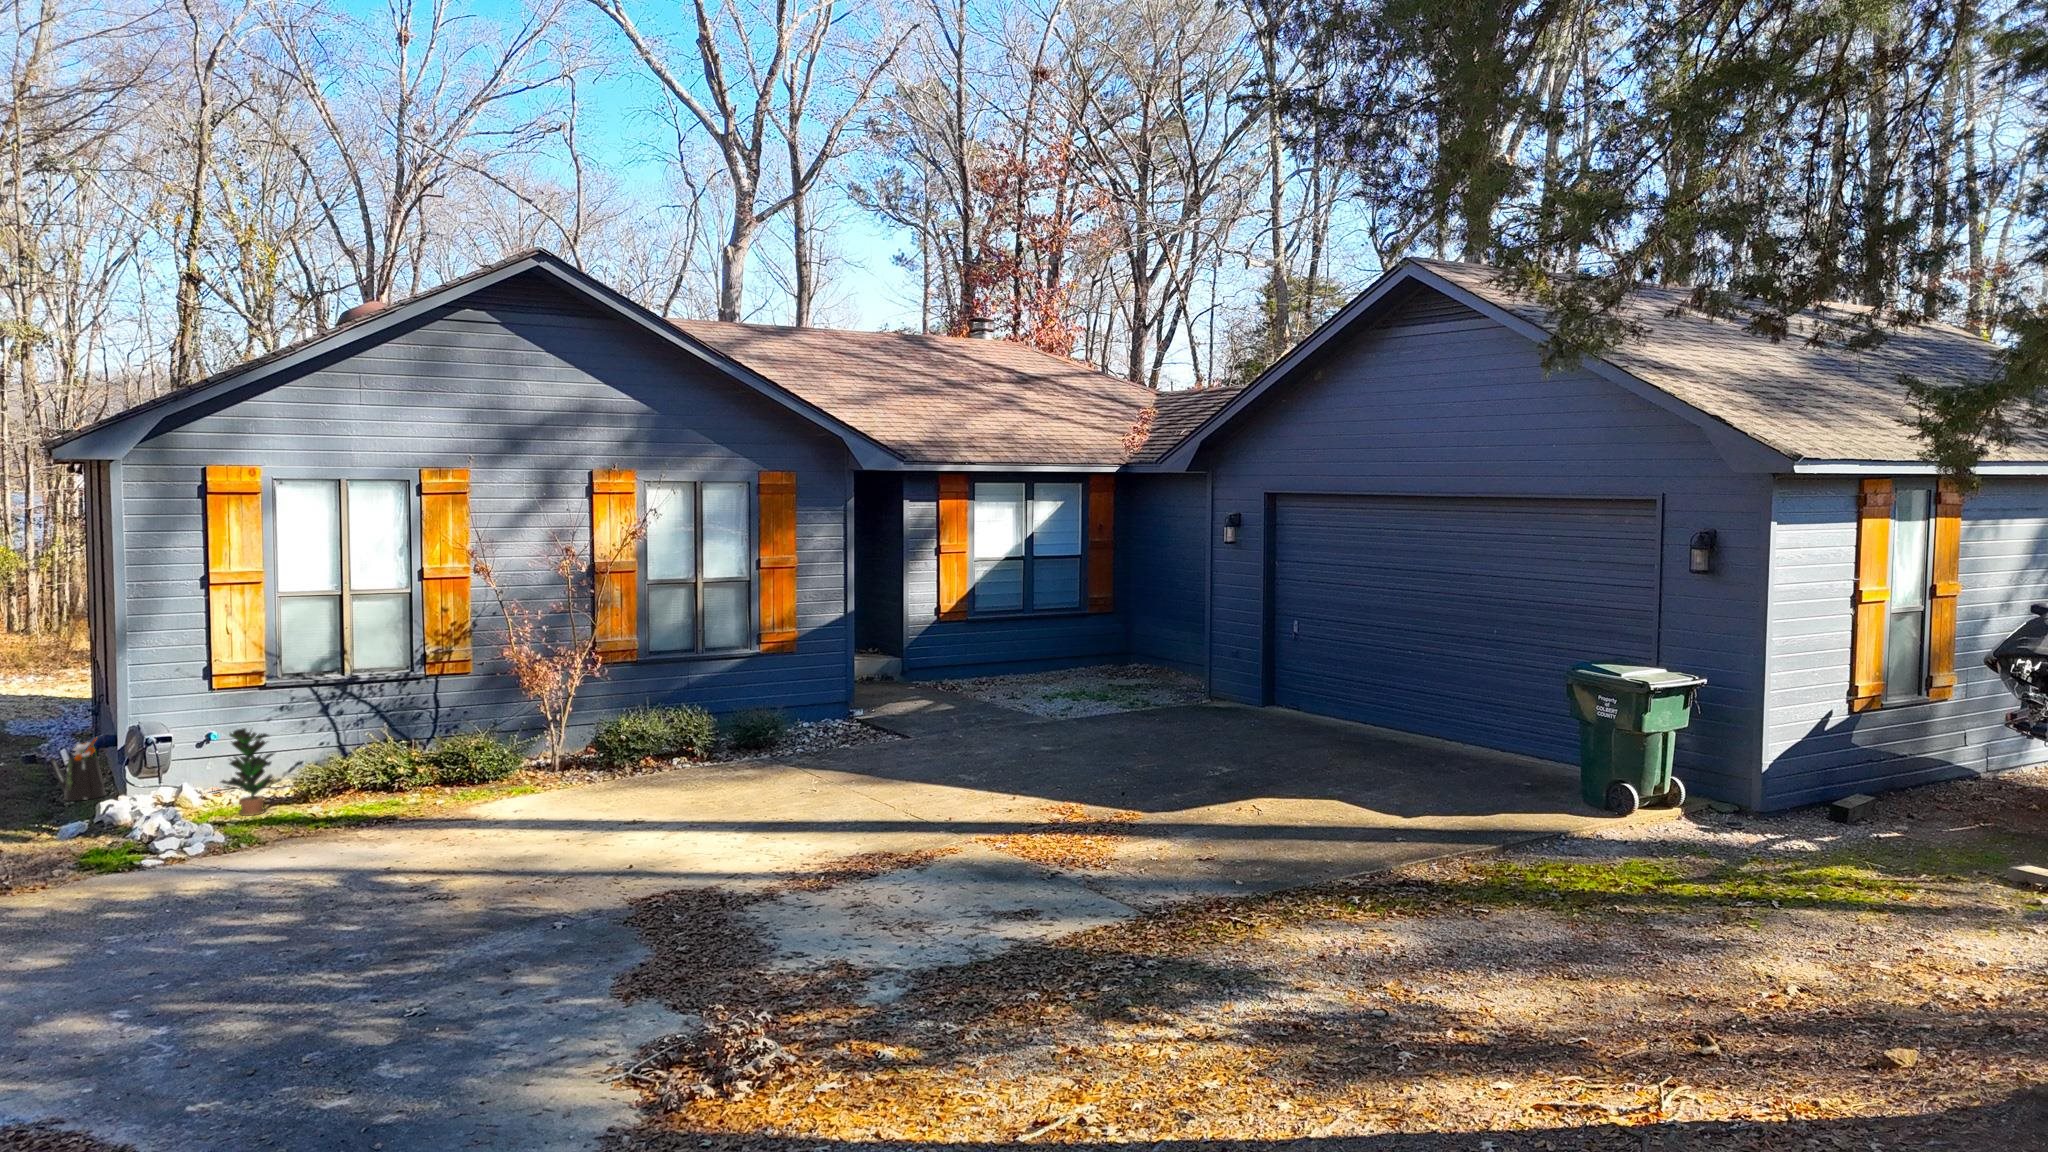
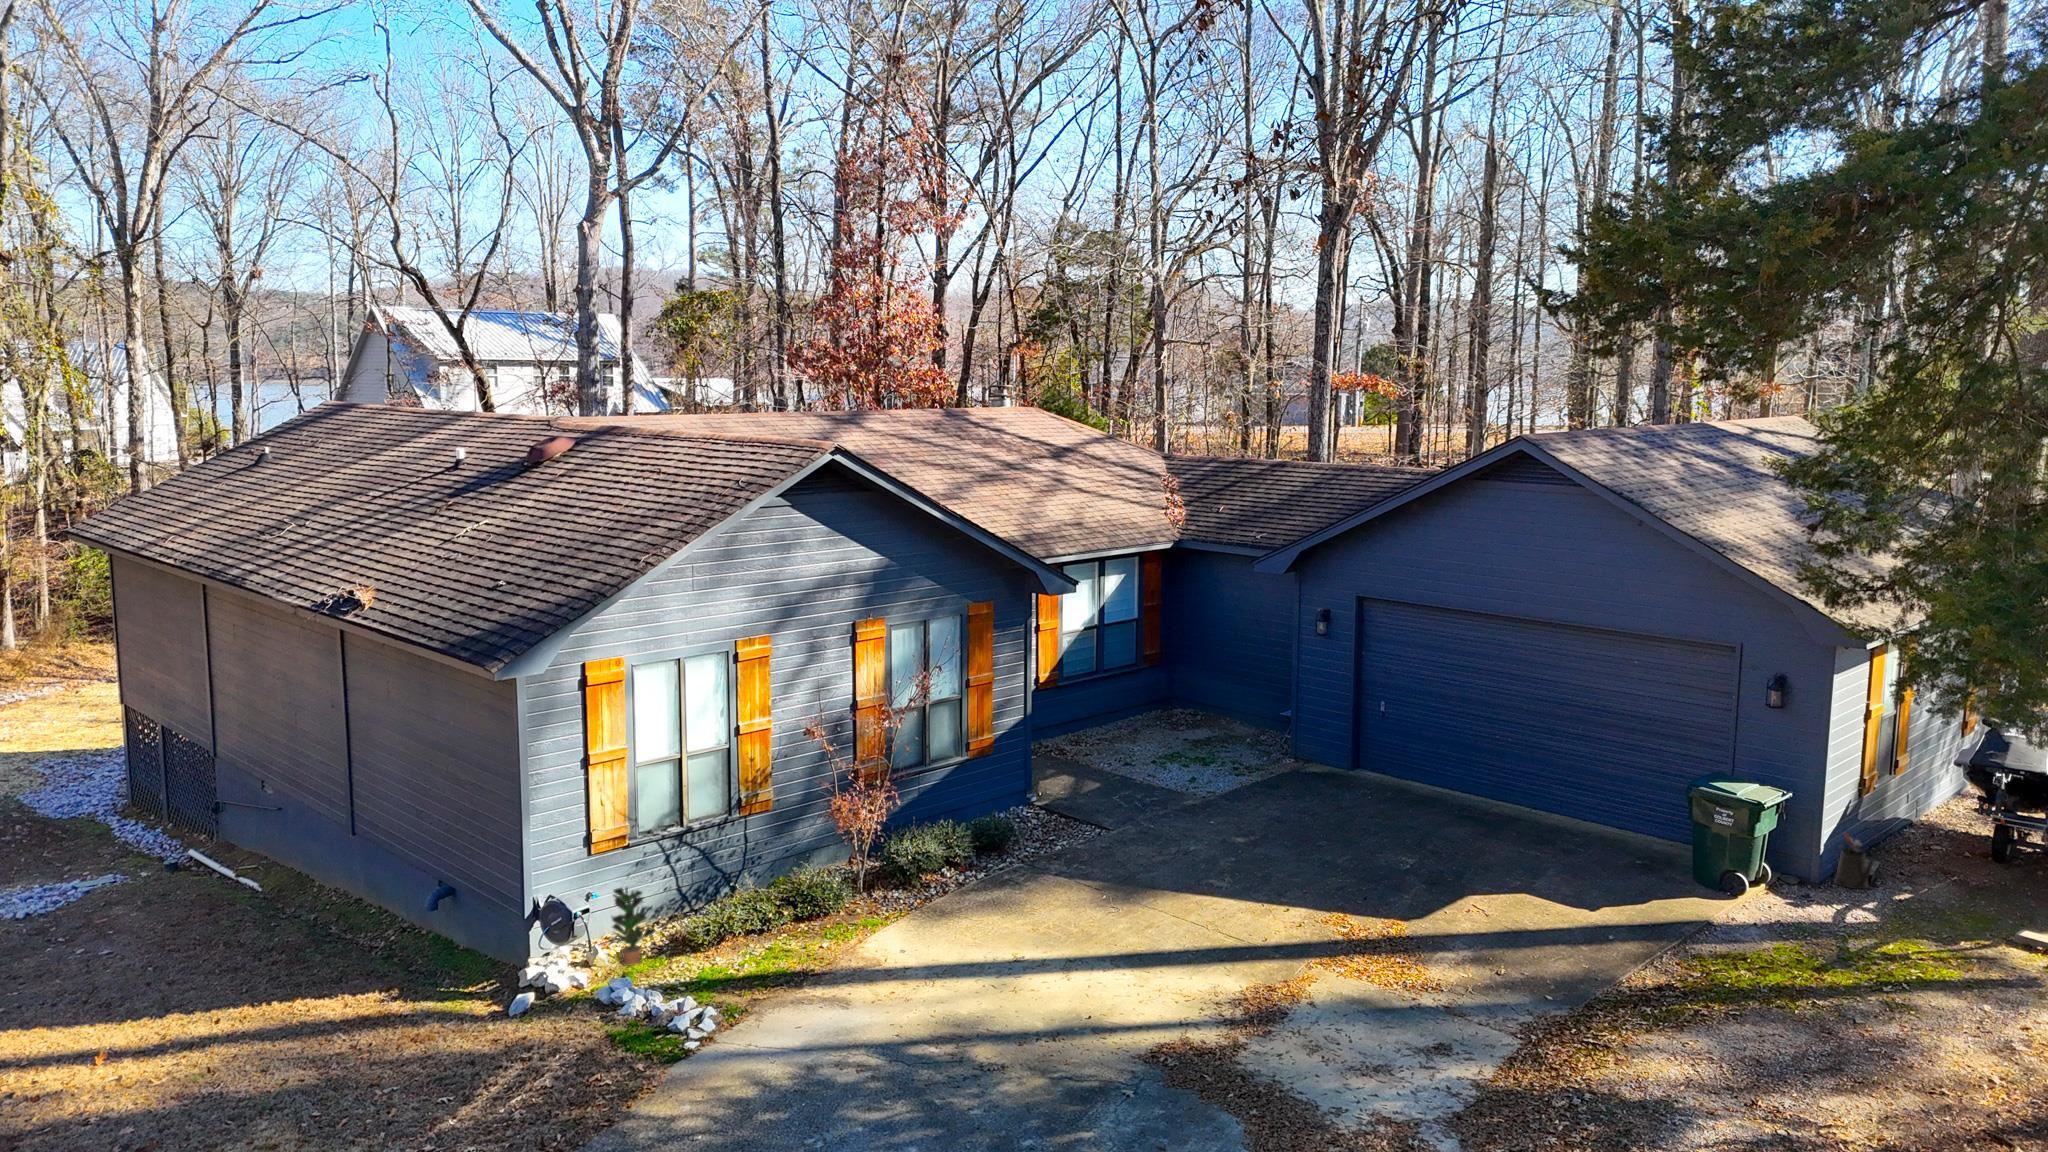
watering can: present [51,740,106,801] -> present [1835,834,1874,889]

